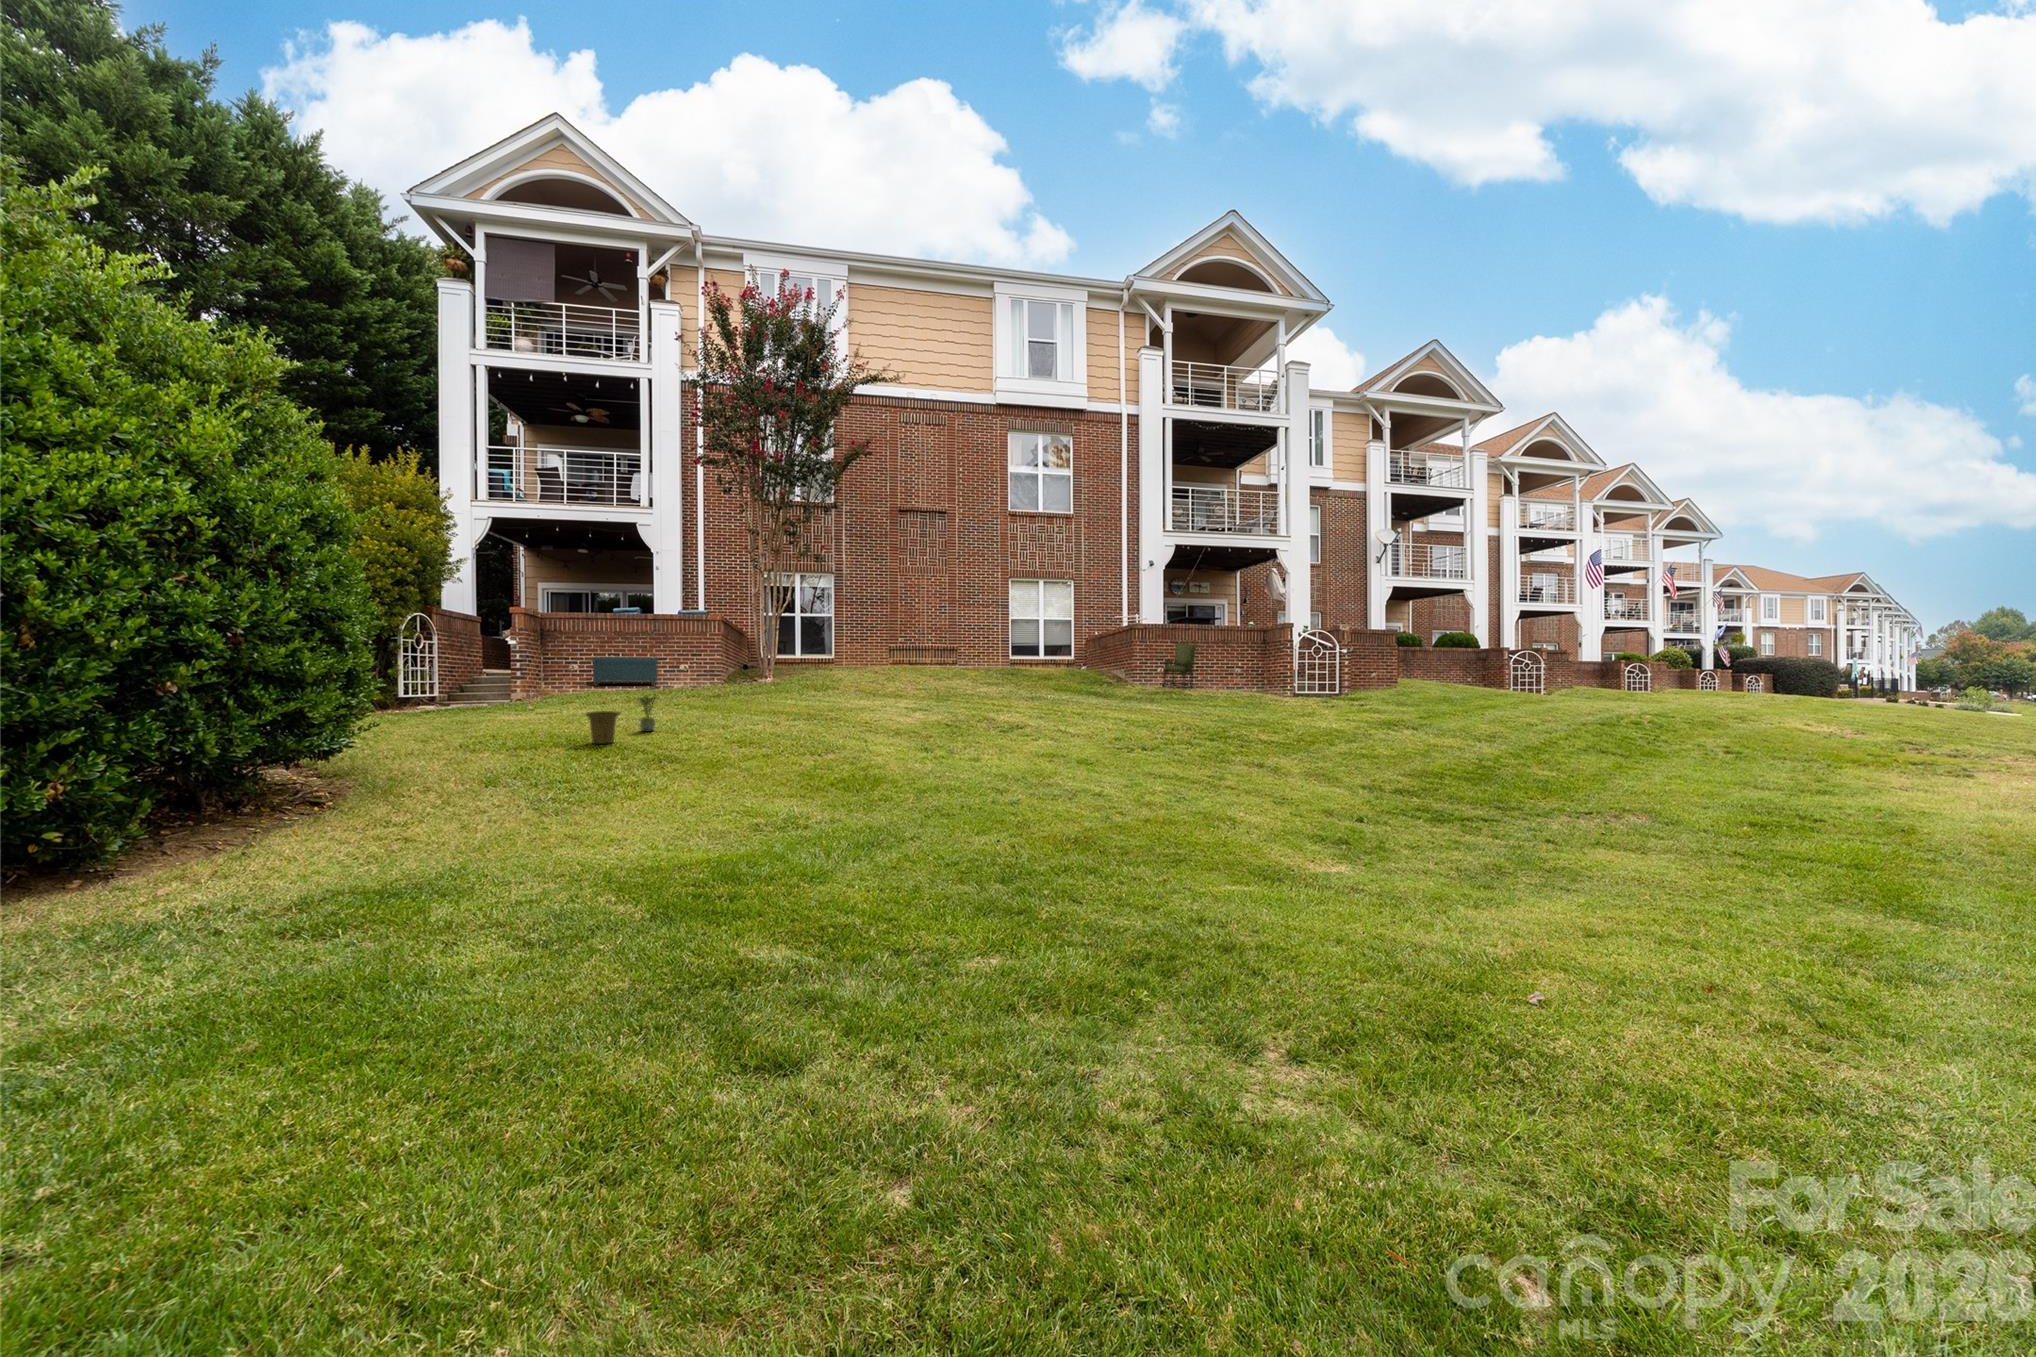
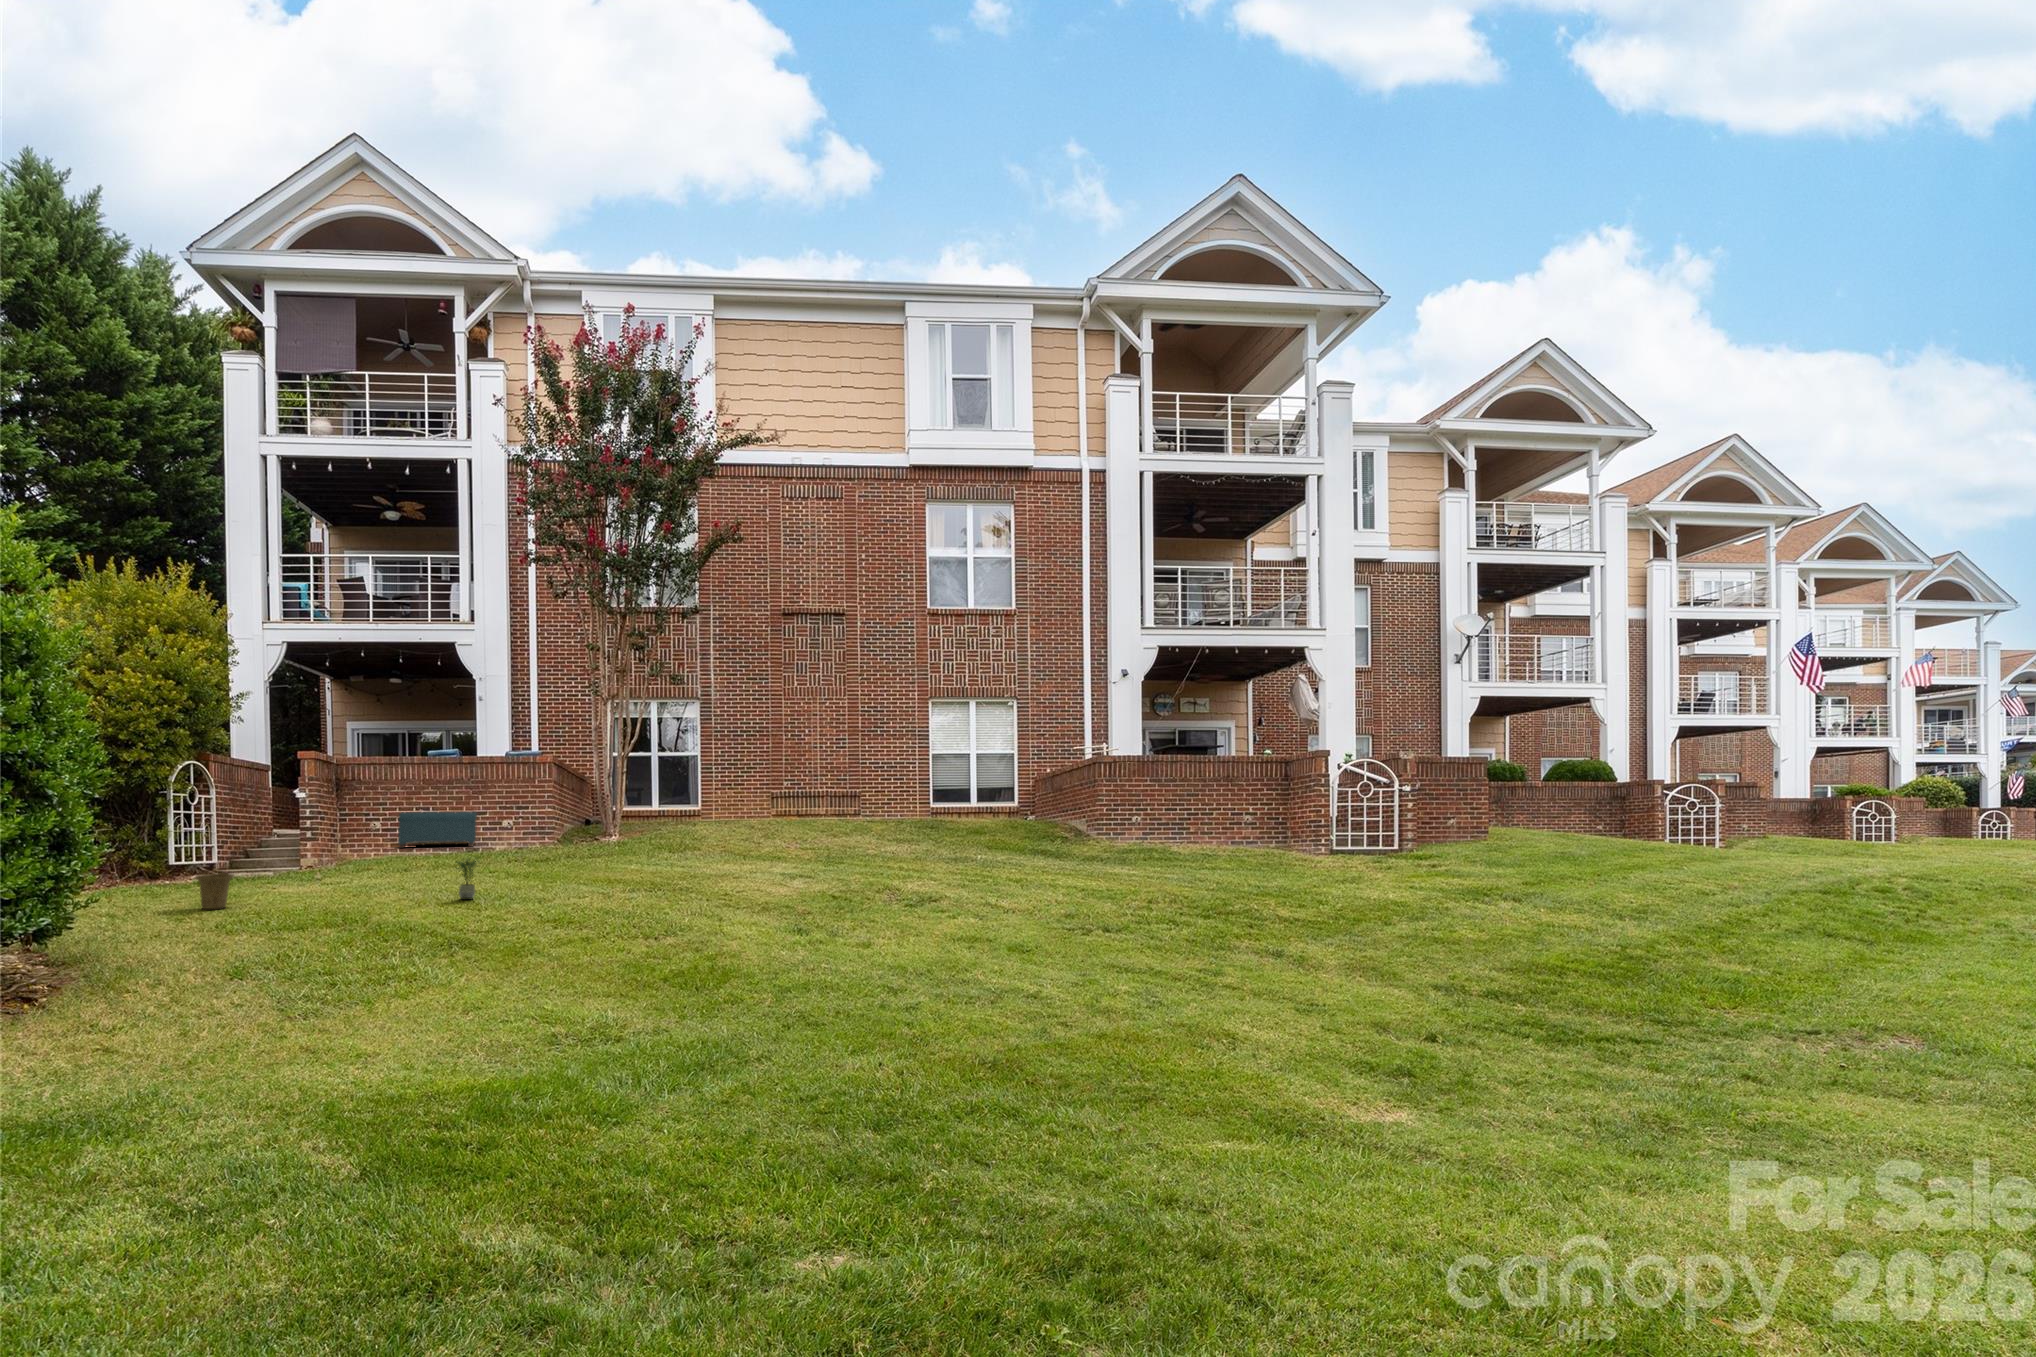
armchair: present [1163,642,1196,687] -> none [1114,781,1158,840]
basket: present [585,711,620,744] -> present [195,873,234,909]

